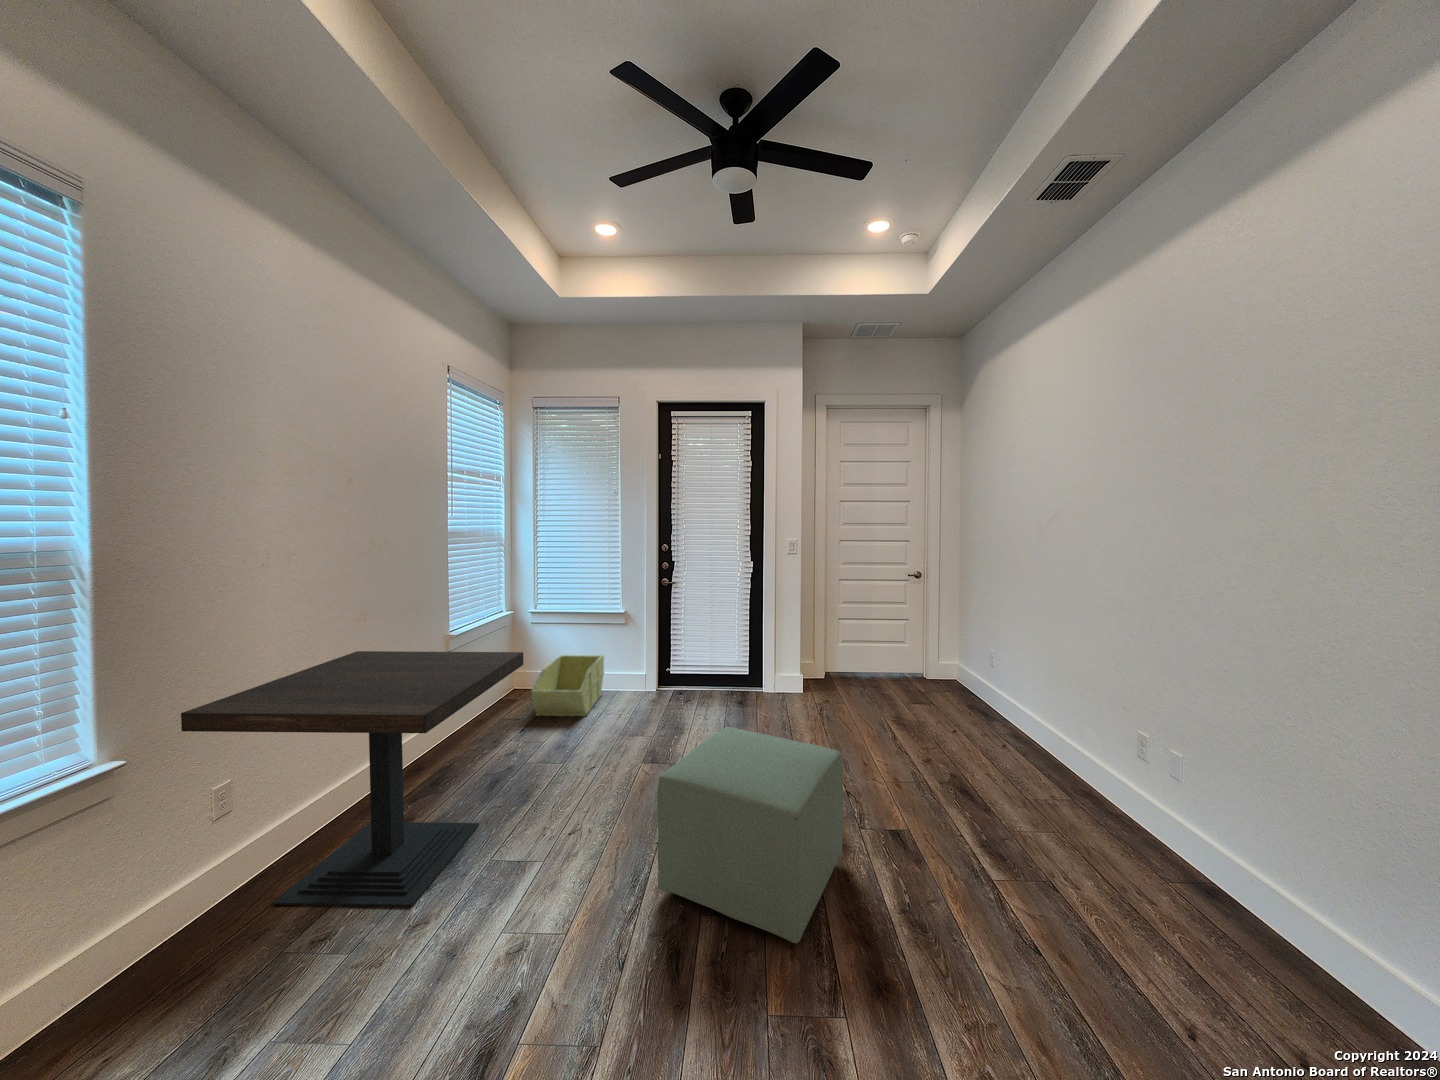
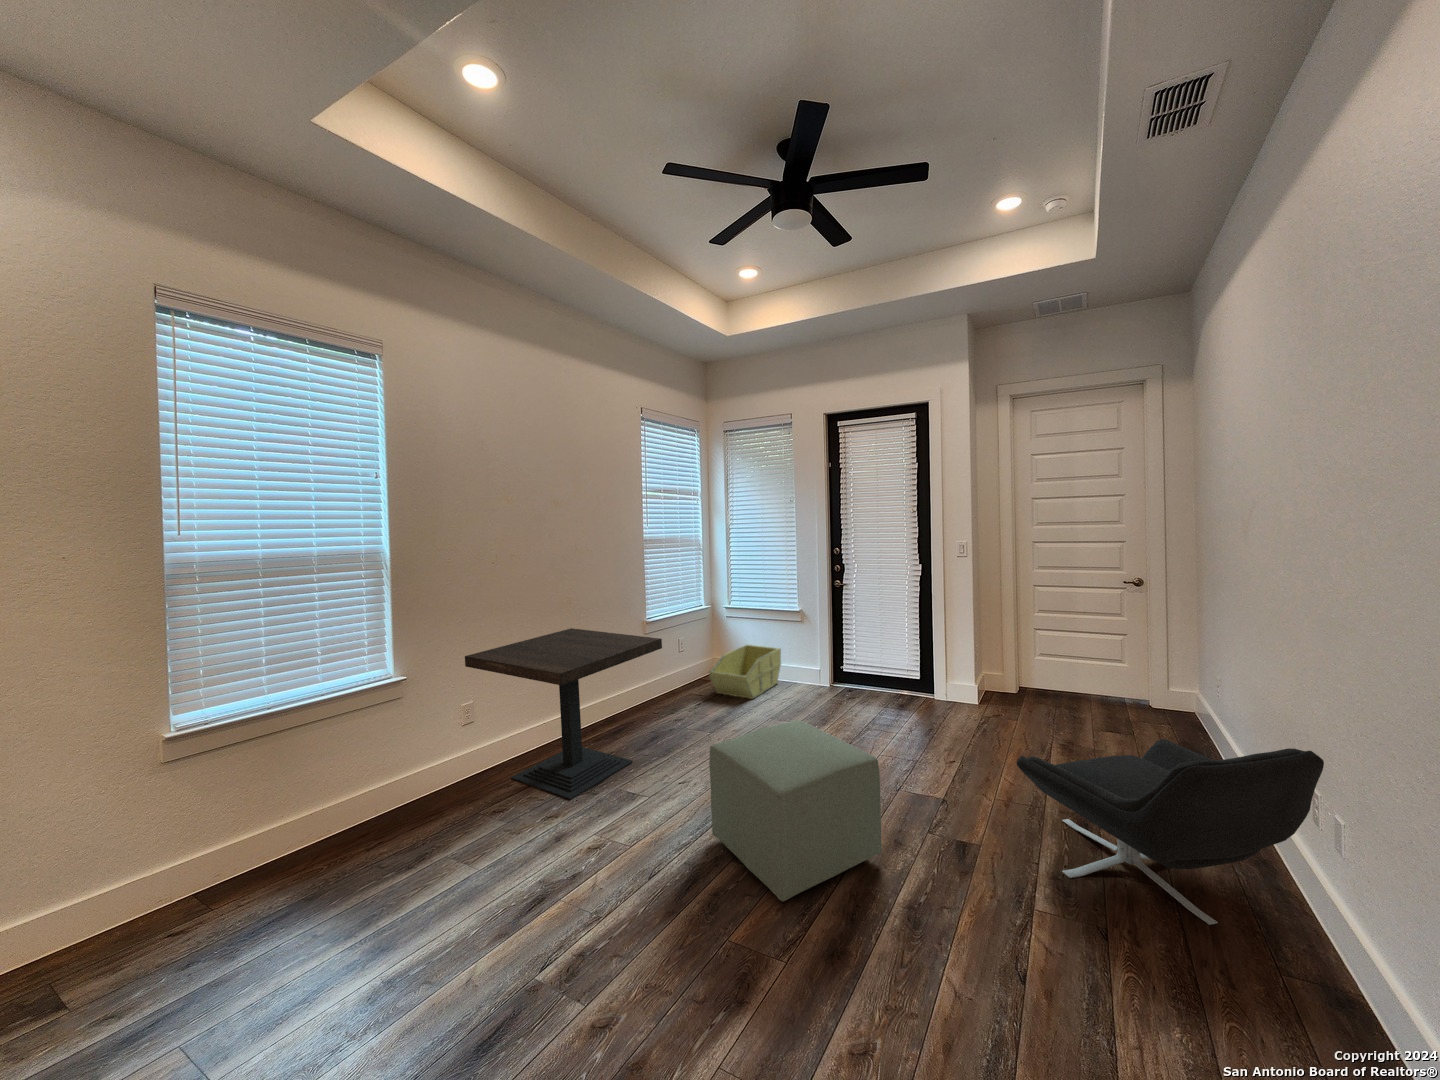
lounge chair: none [928,683,1137,833] -> present [1017,739,1324,925]

